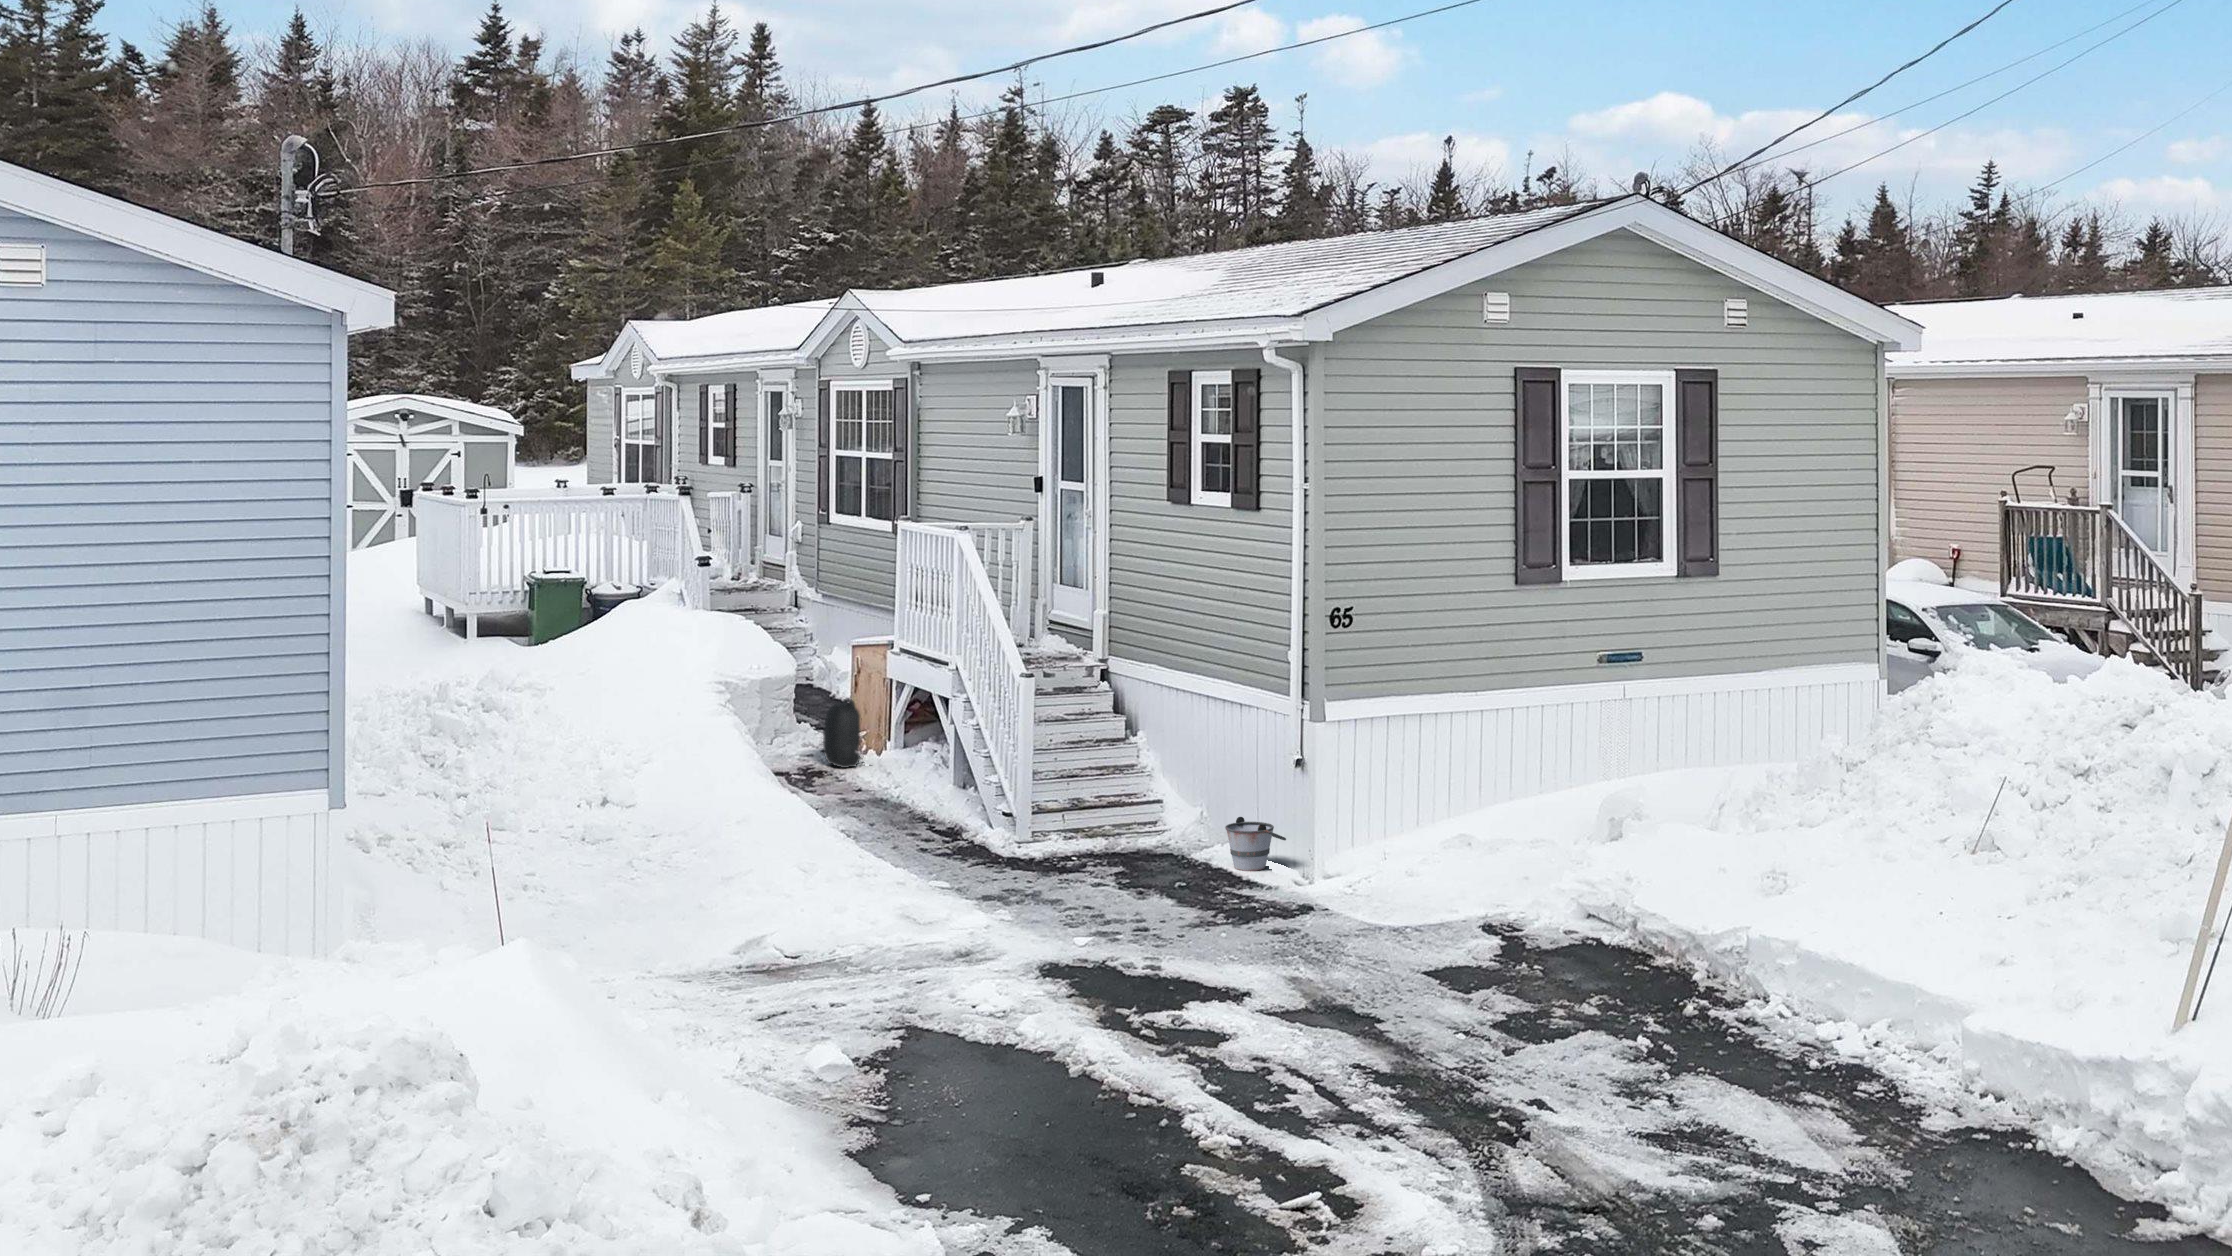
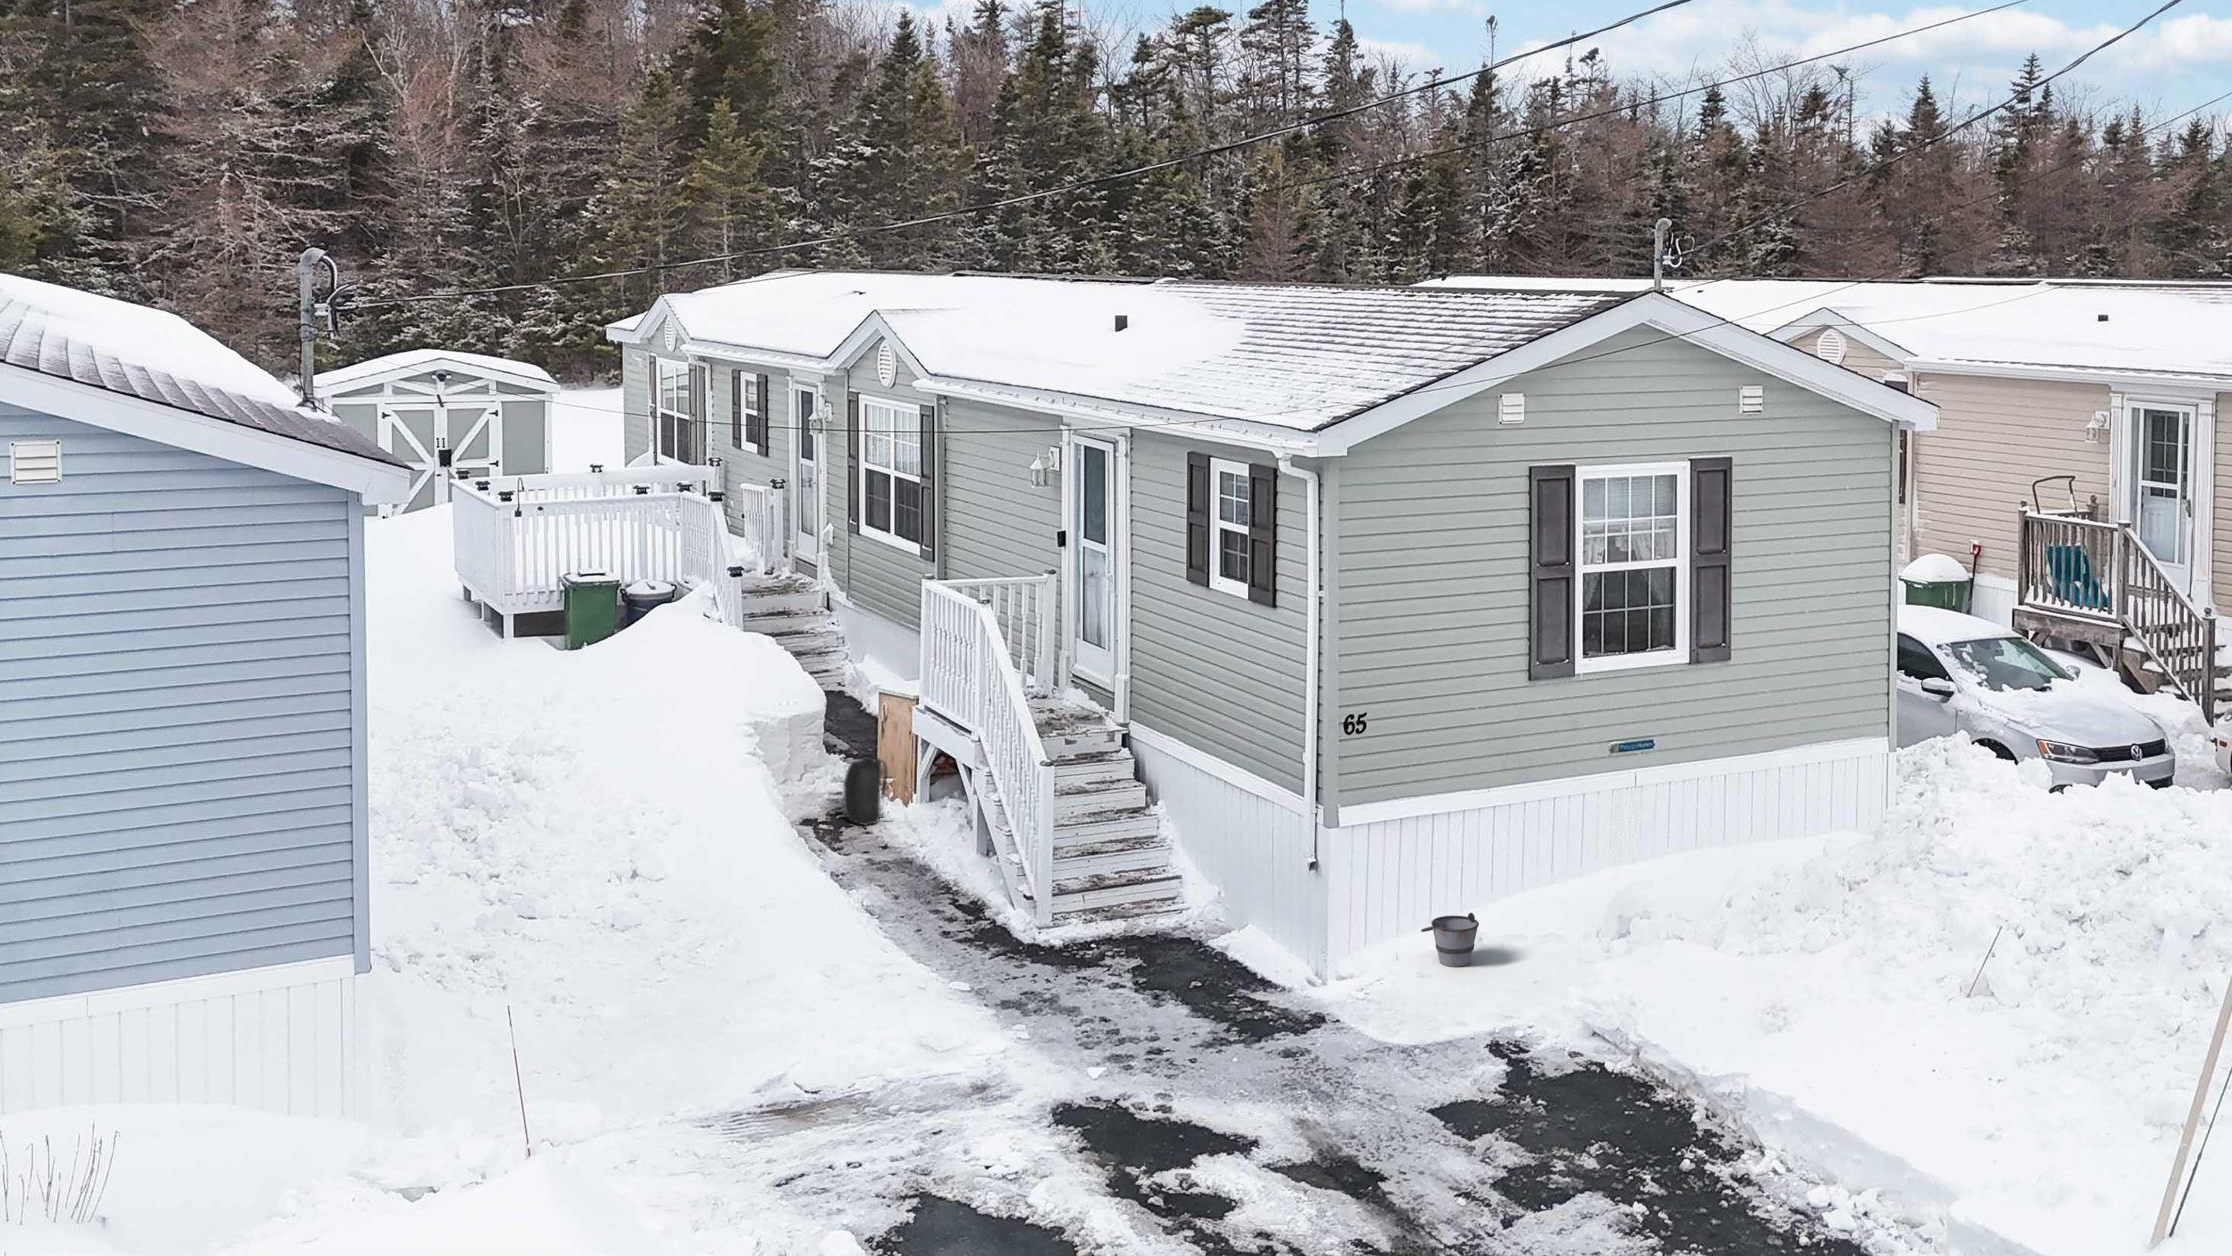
bucket: present [1225,817,1286,871] -> present [1421,913,1479,967]

